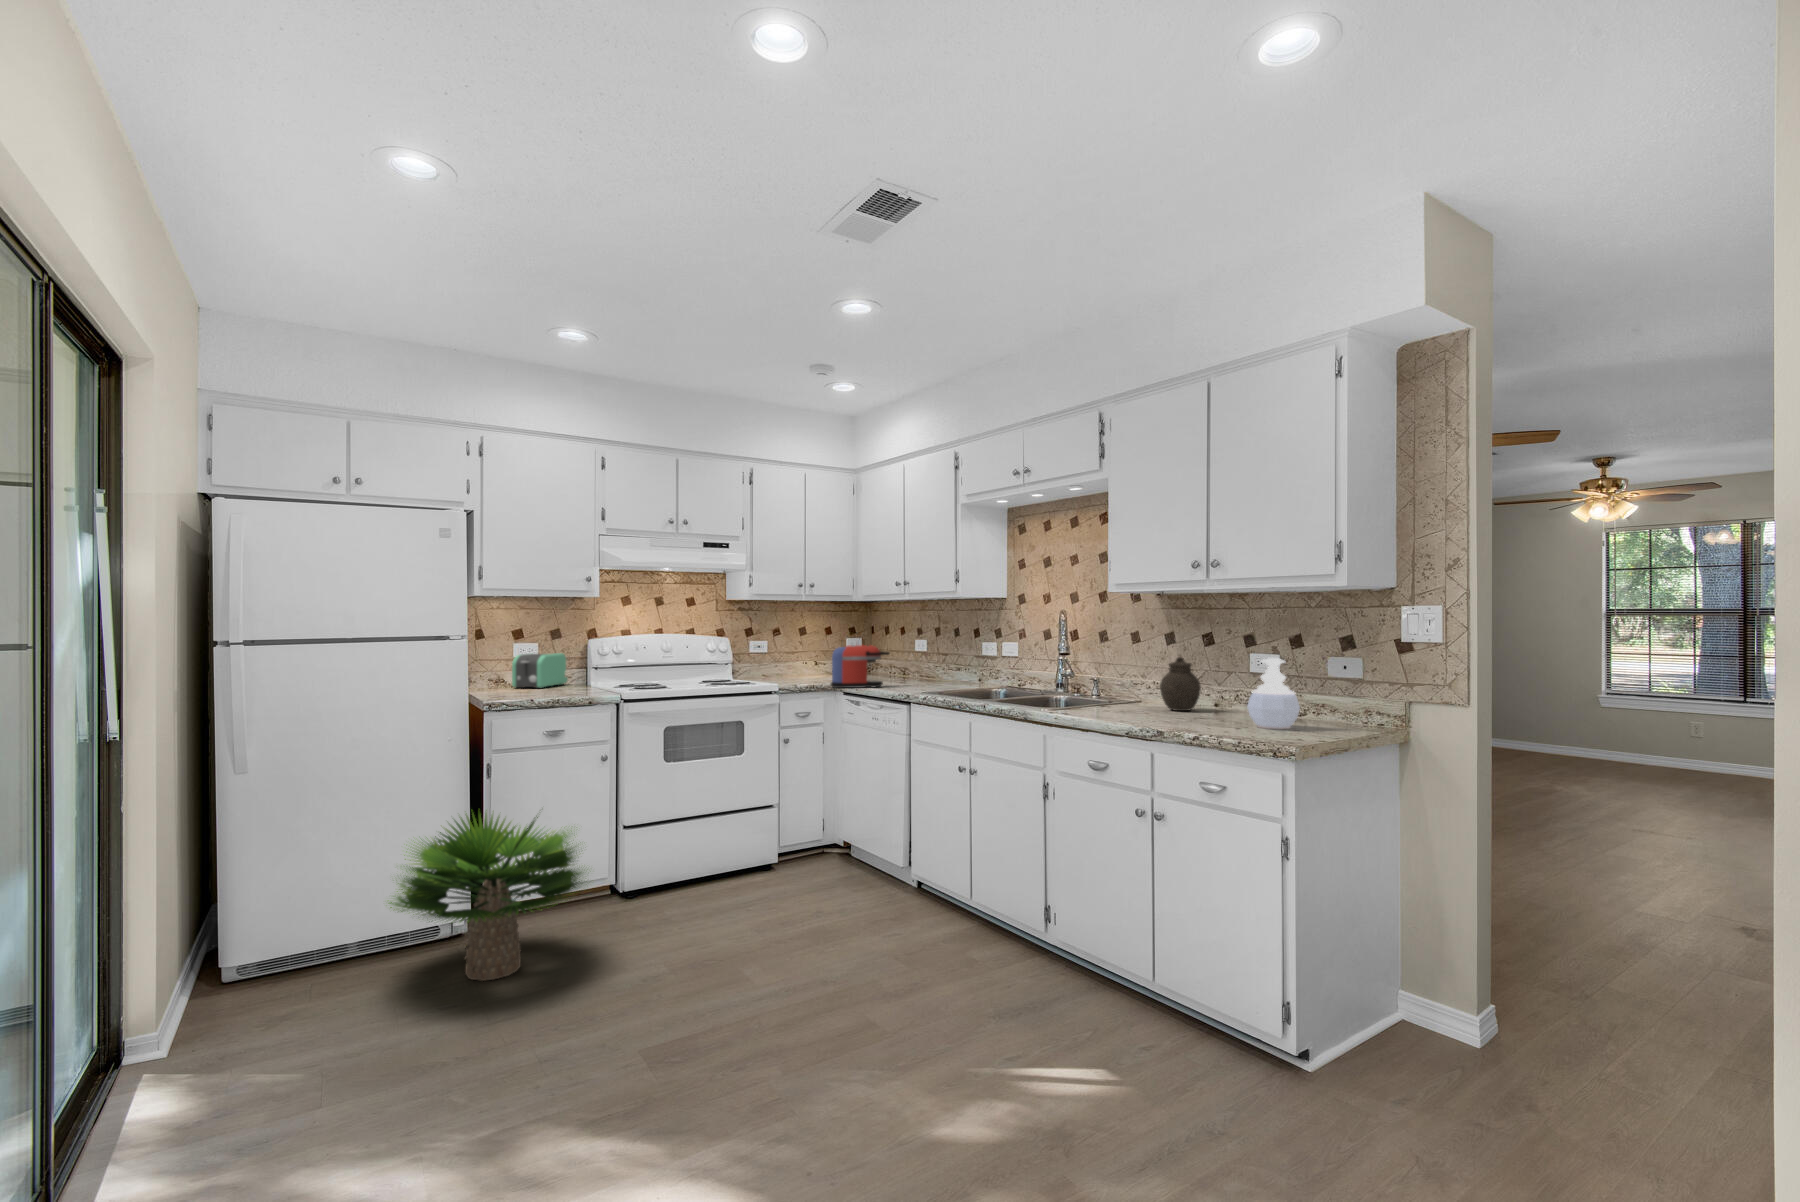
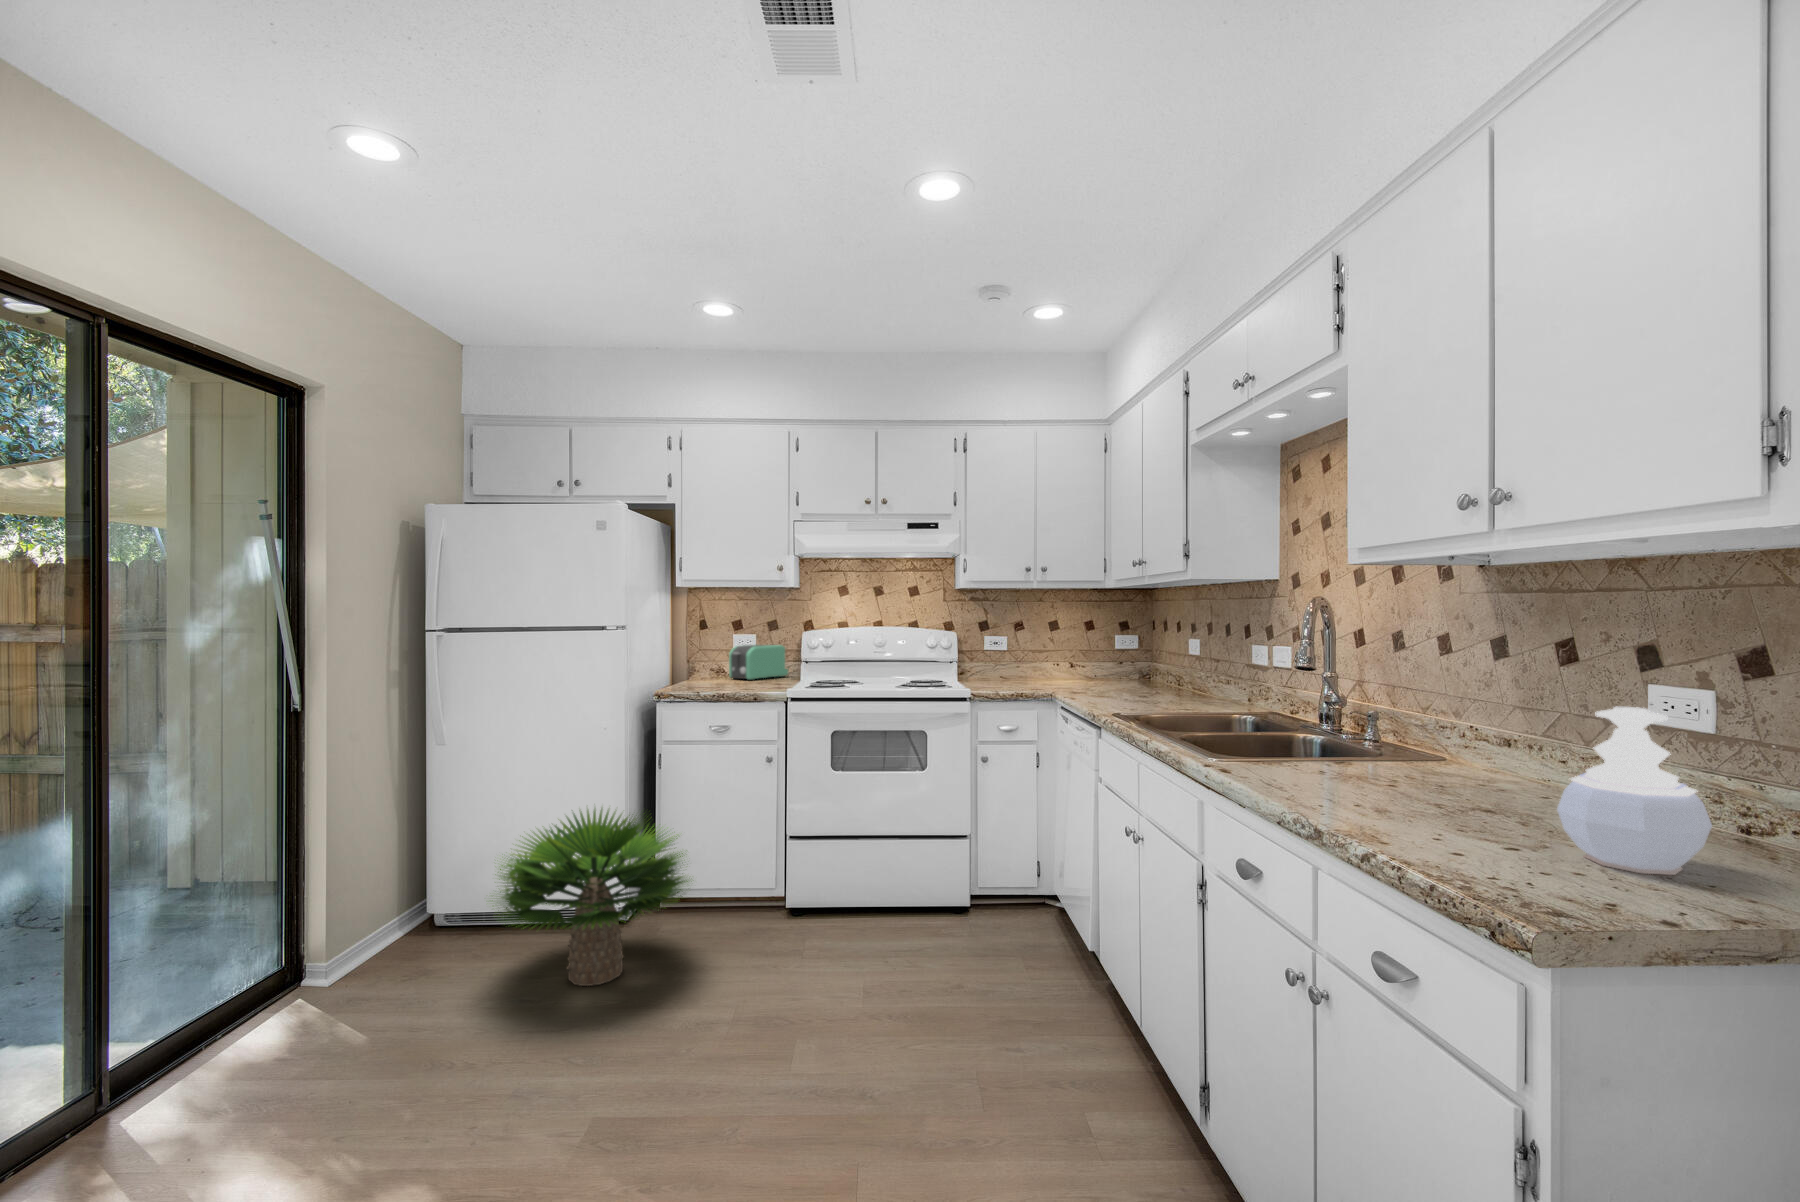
coffee maker: present [831,645,890,688] -> none [1031,644,1107,698]
jar: present [1160,657,1201,711] -> none [1439,686,1527,787]

